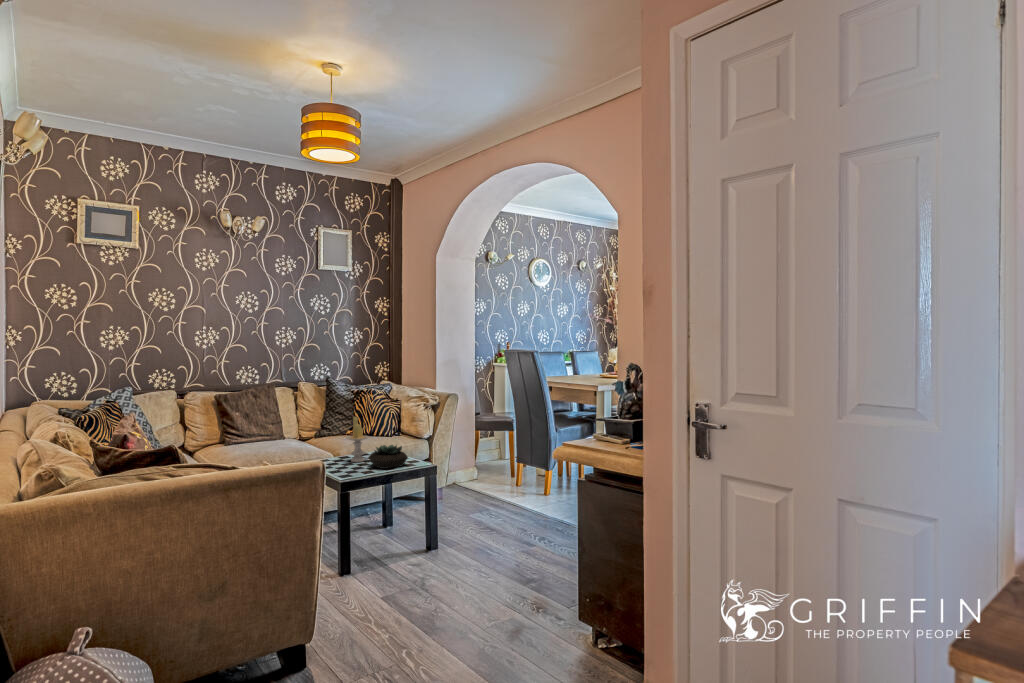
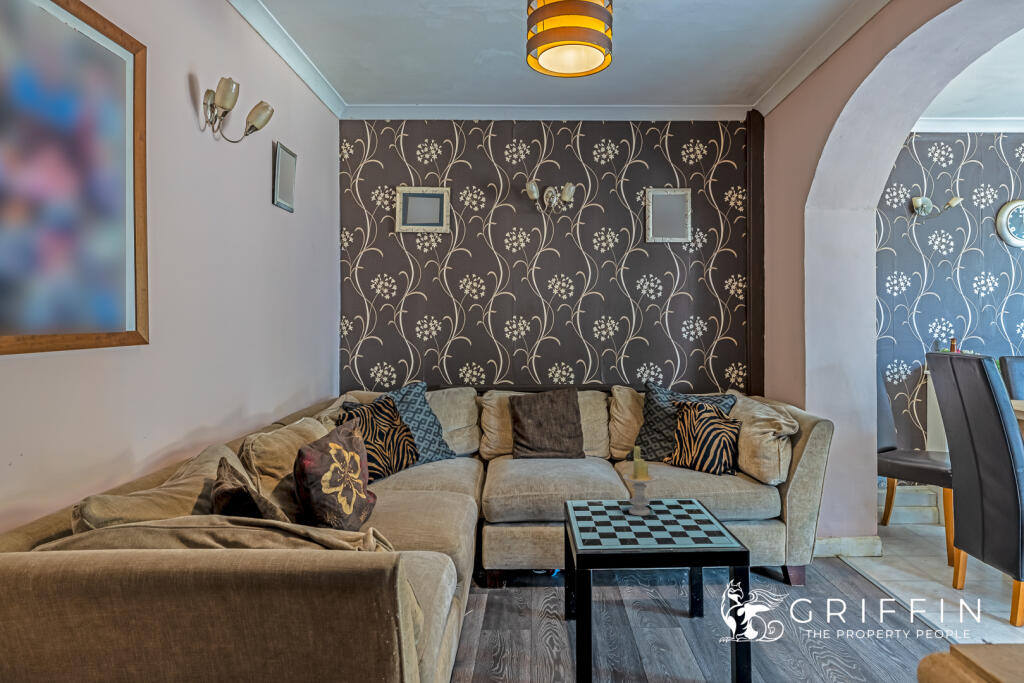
succulent plant: present [369,445,408,469] -> none [645,497,706,539]

